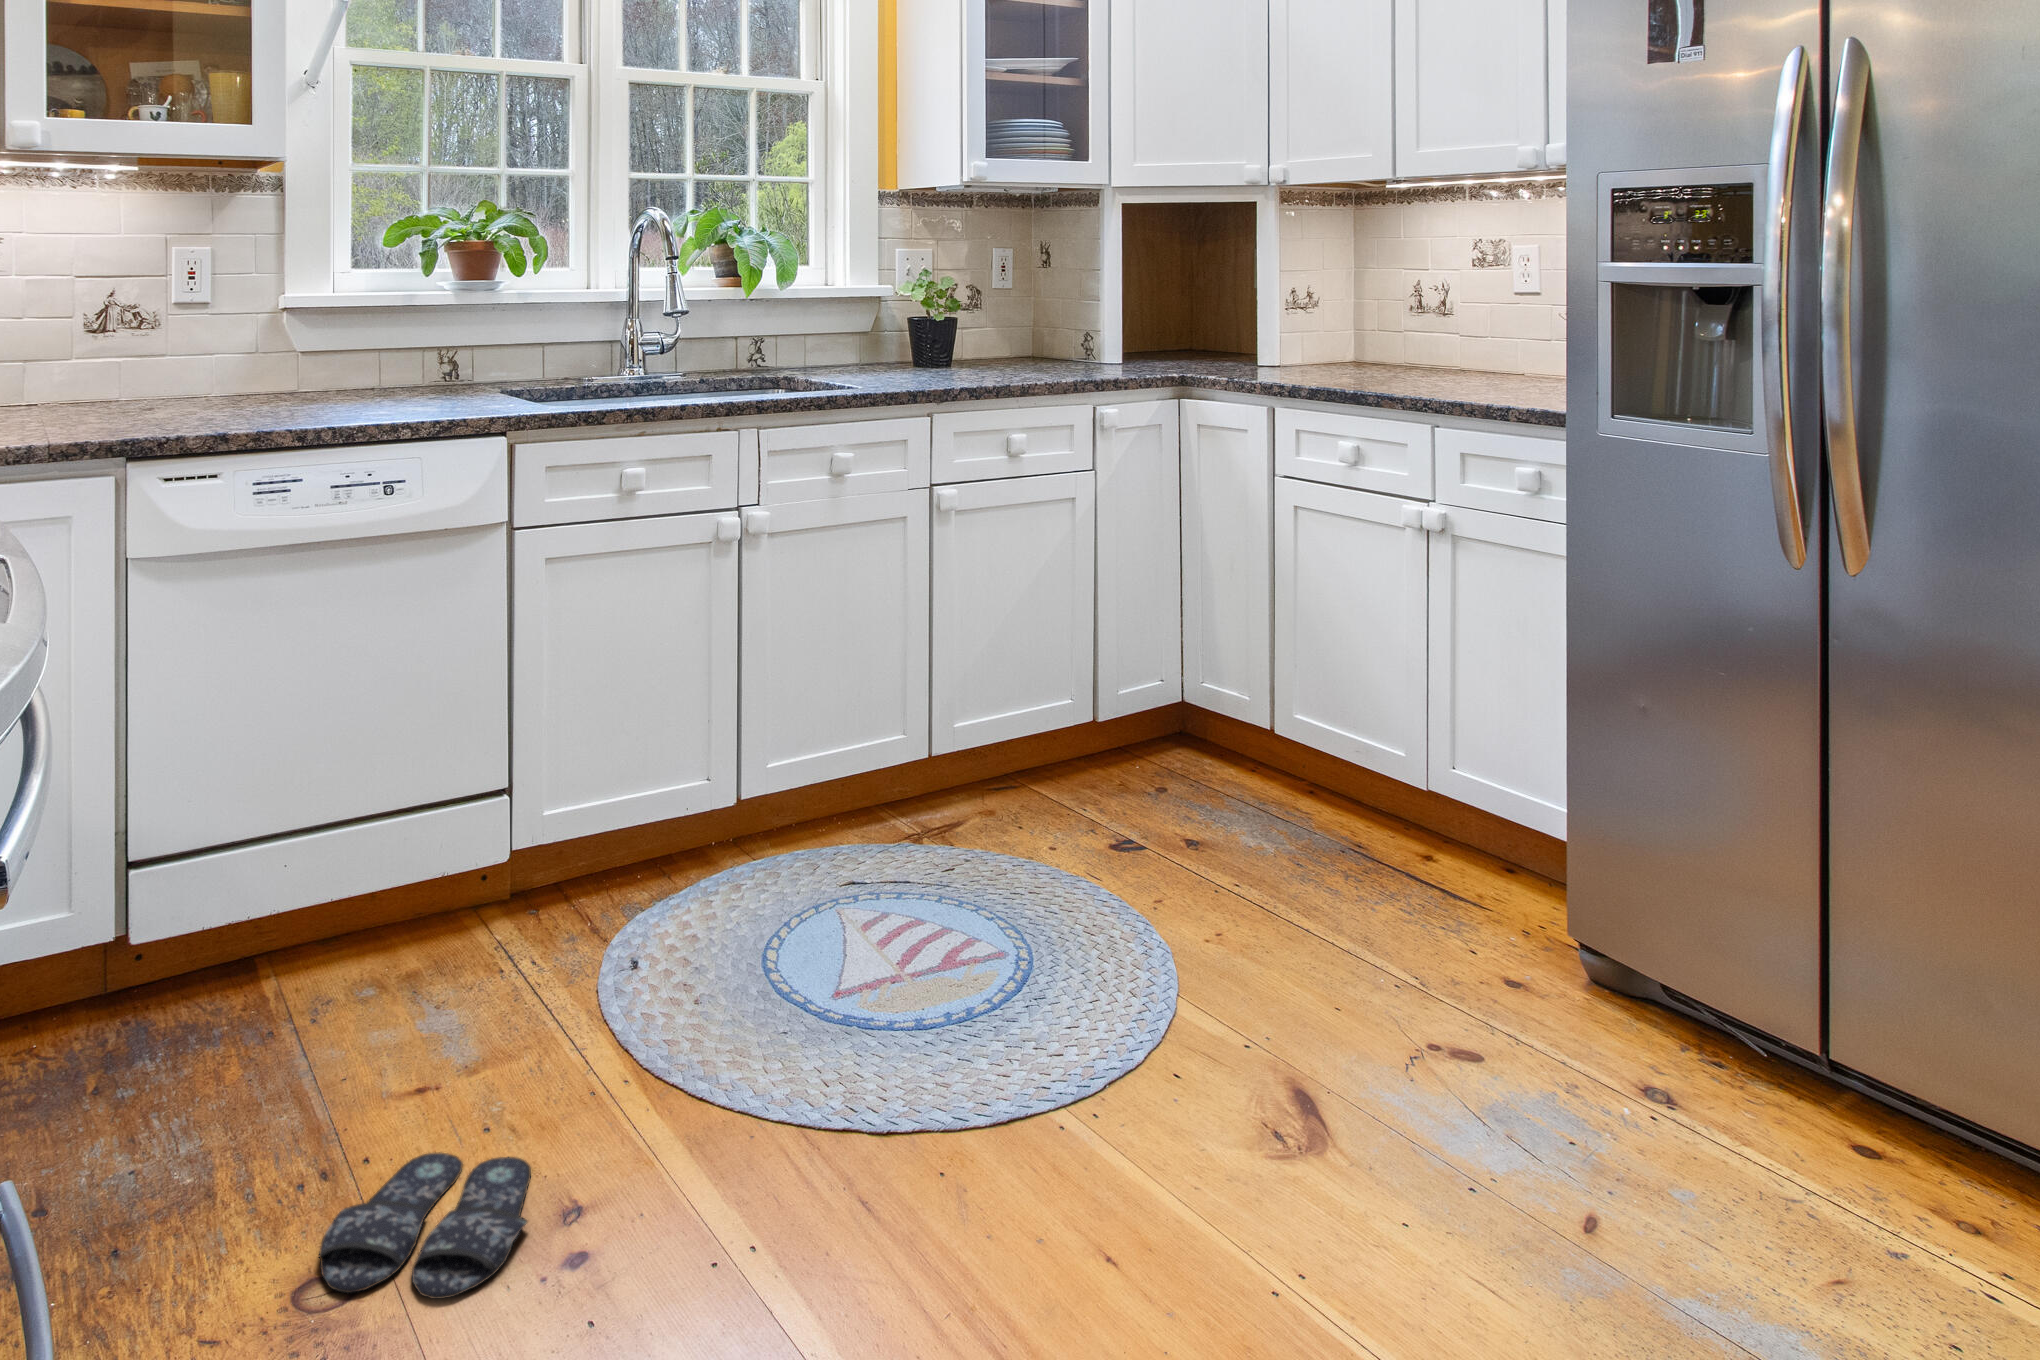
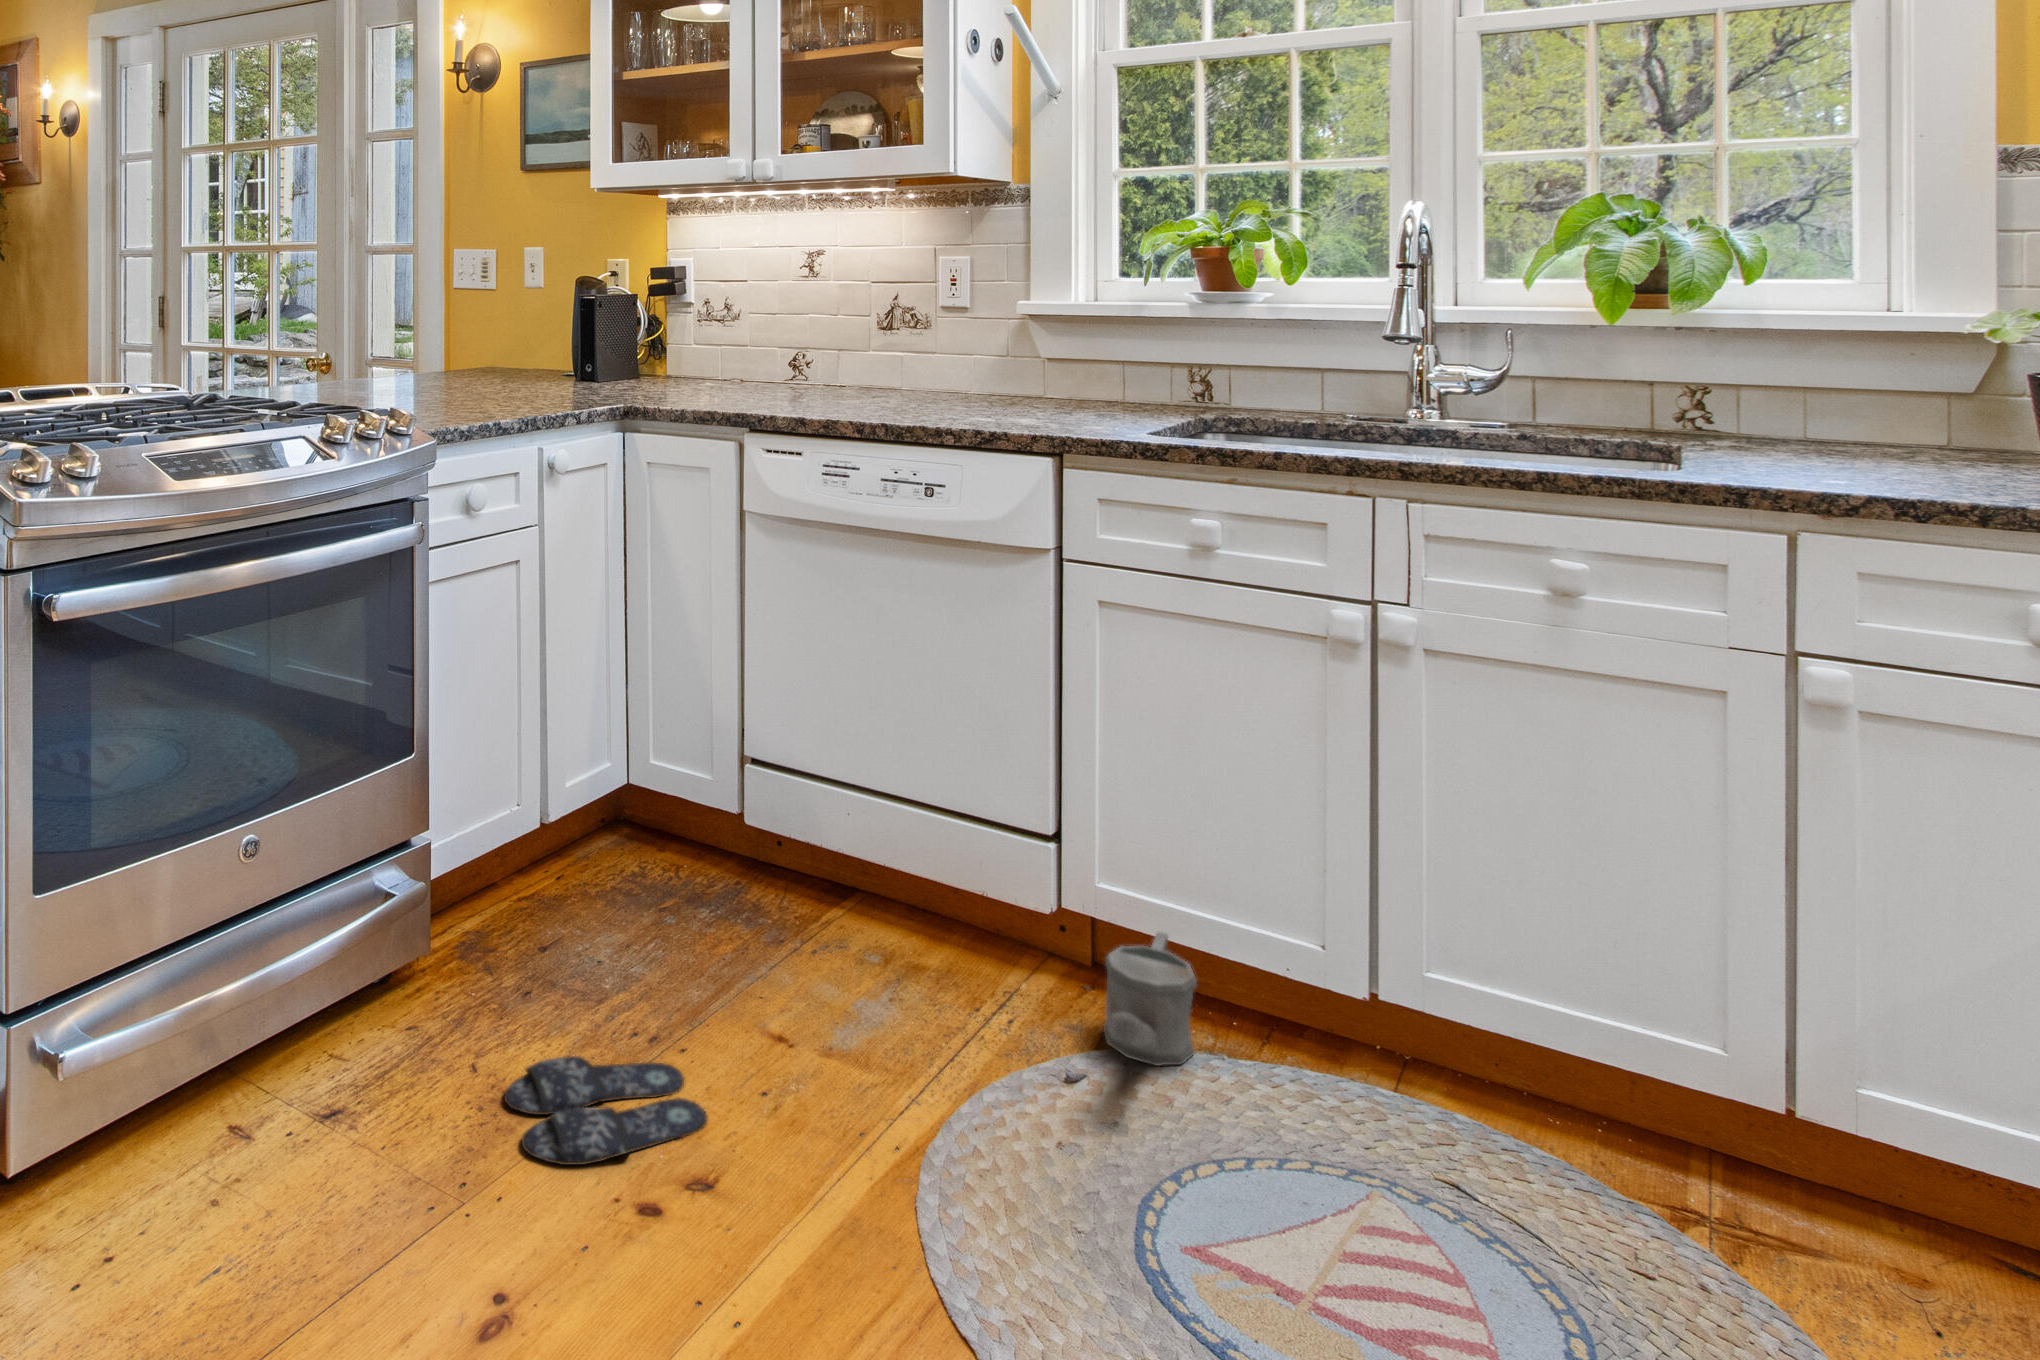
watering can: none [623,829,733,932] -> present [1103,932,1197,1066]

